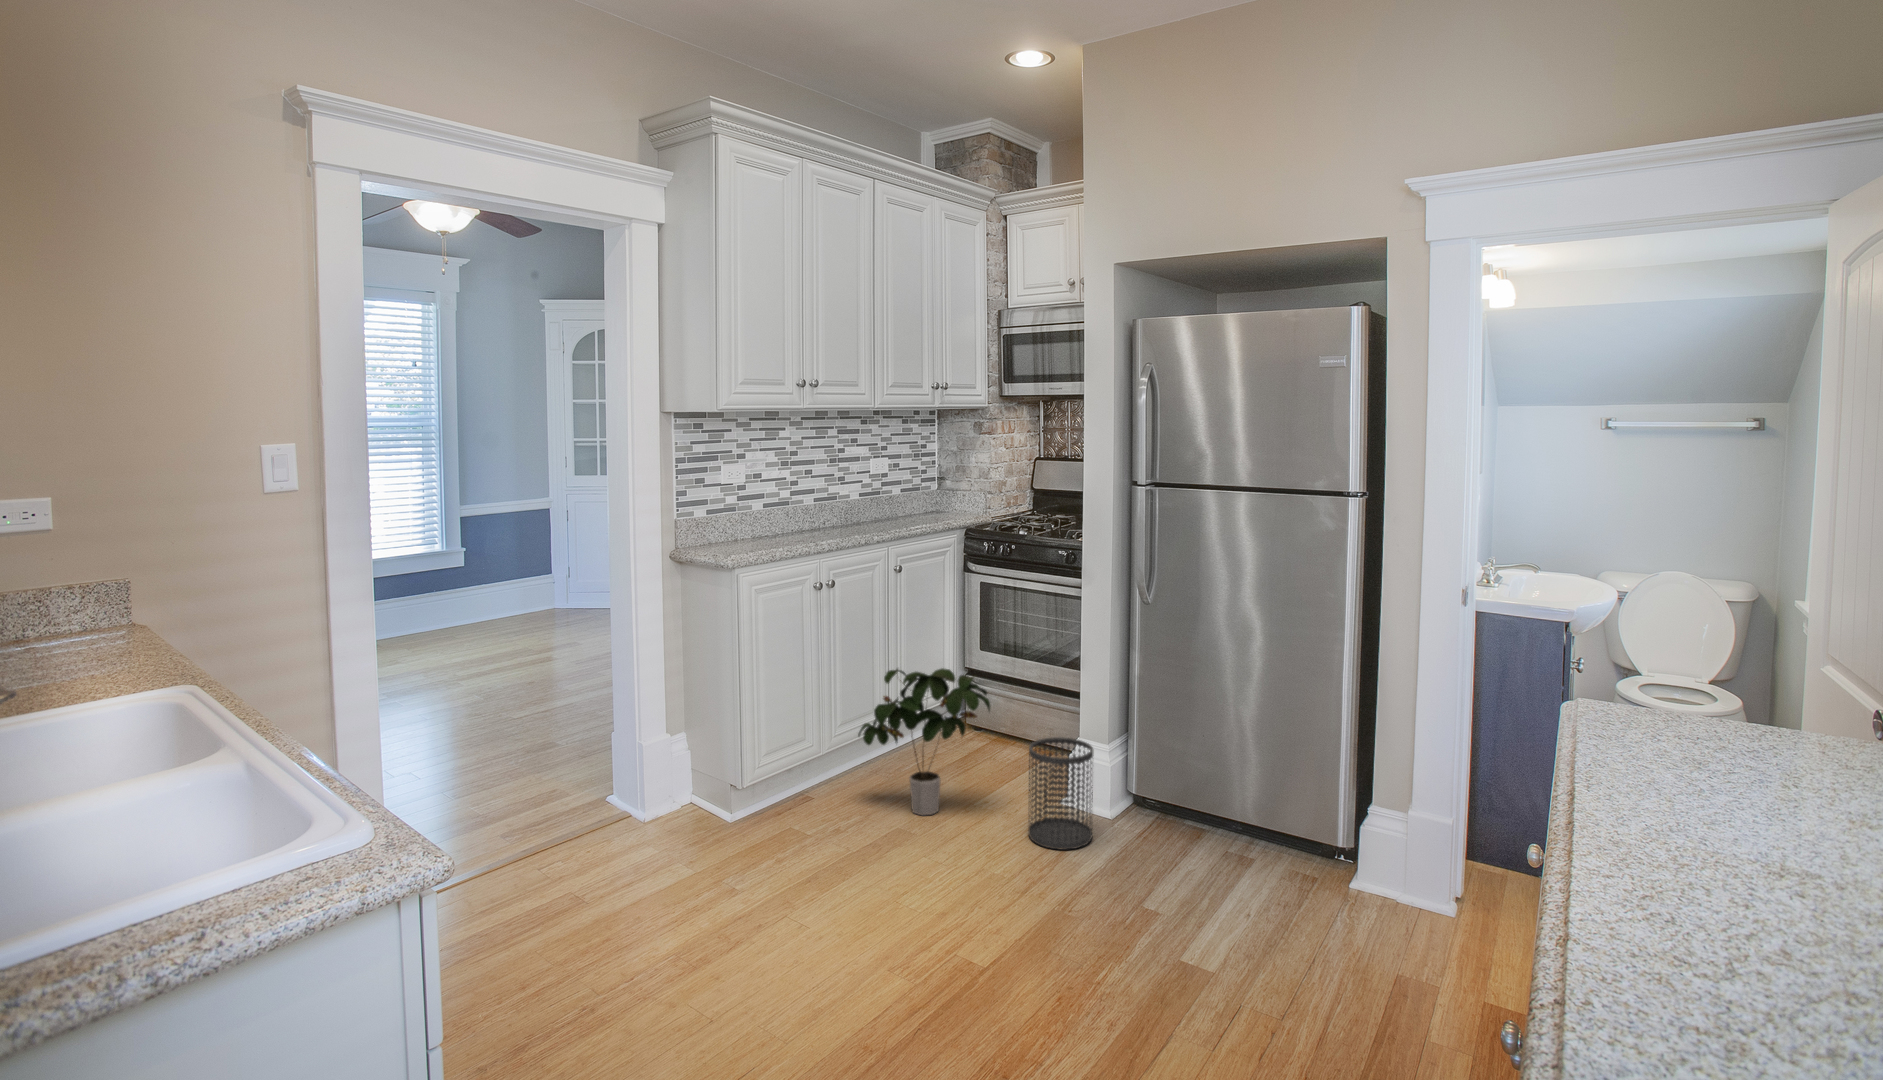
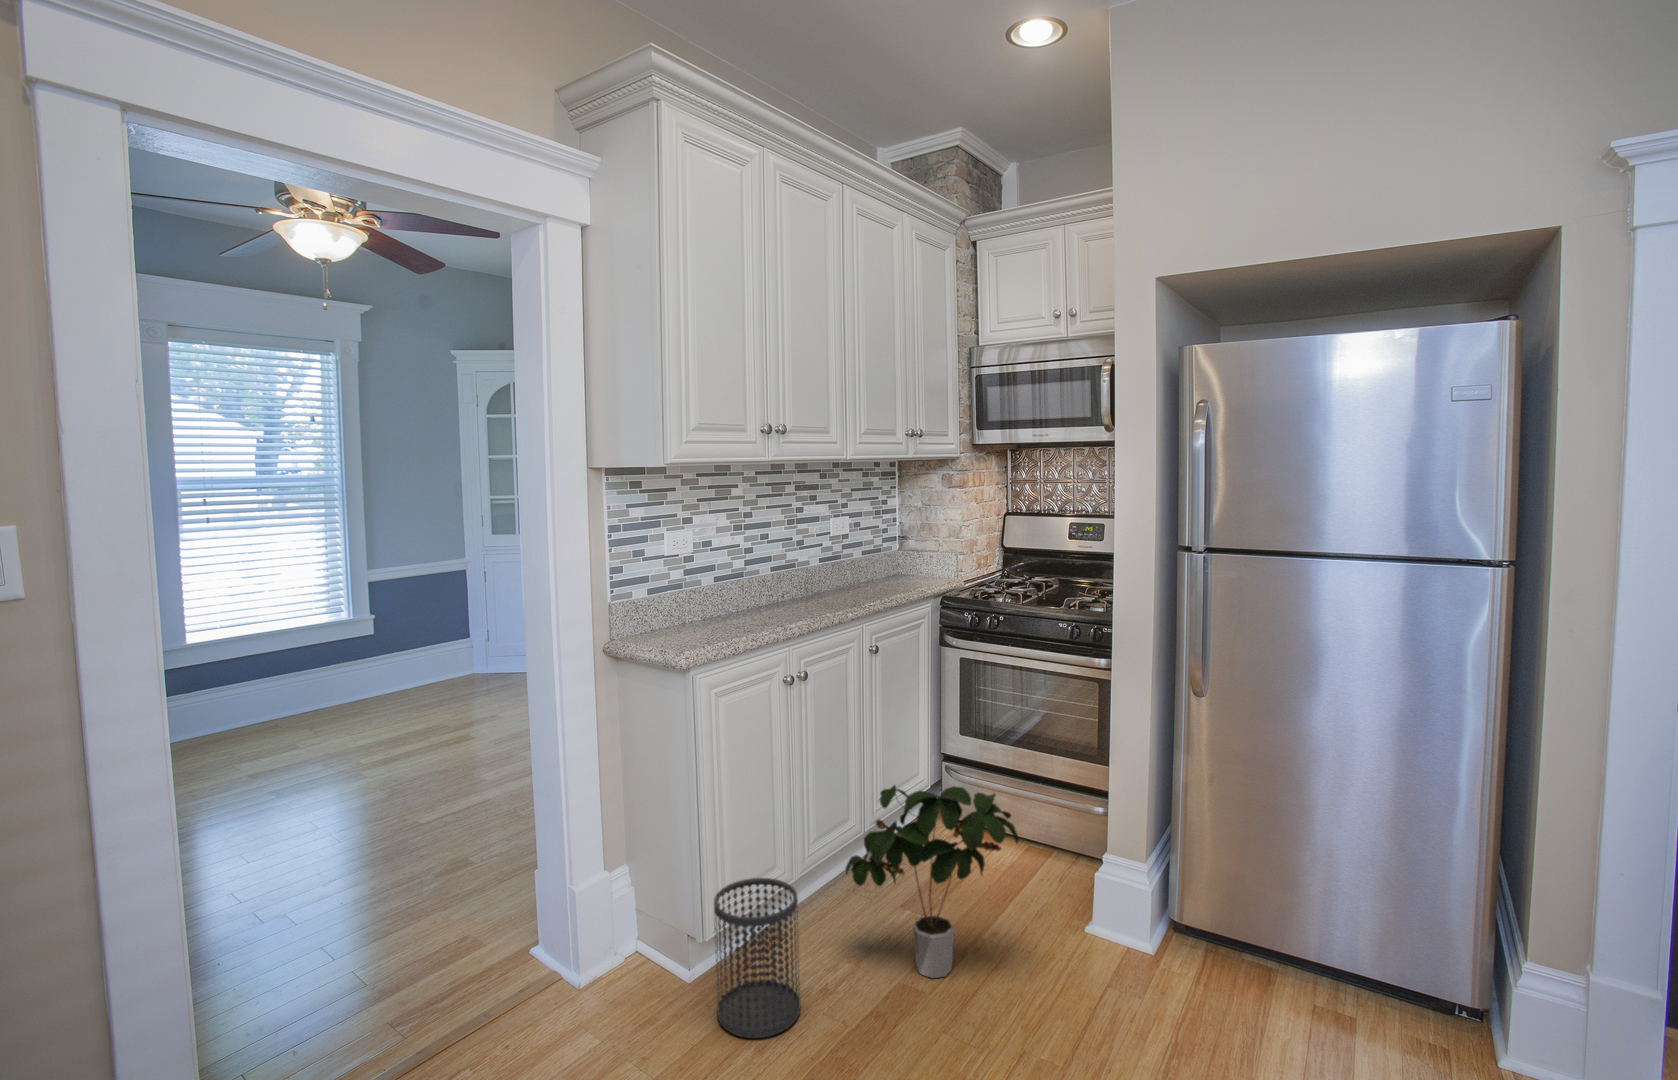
wastebasket: present [1028,737,1093,850] -> present [714,878,800,1038]

